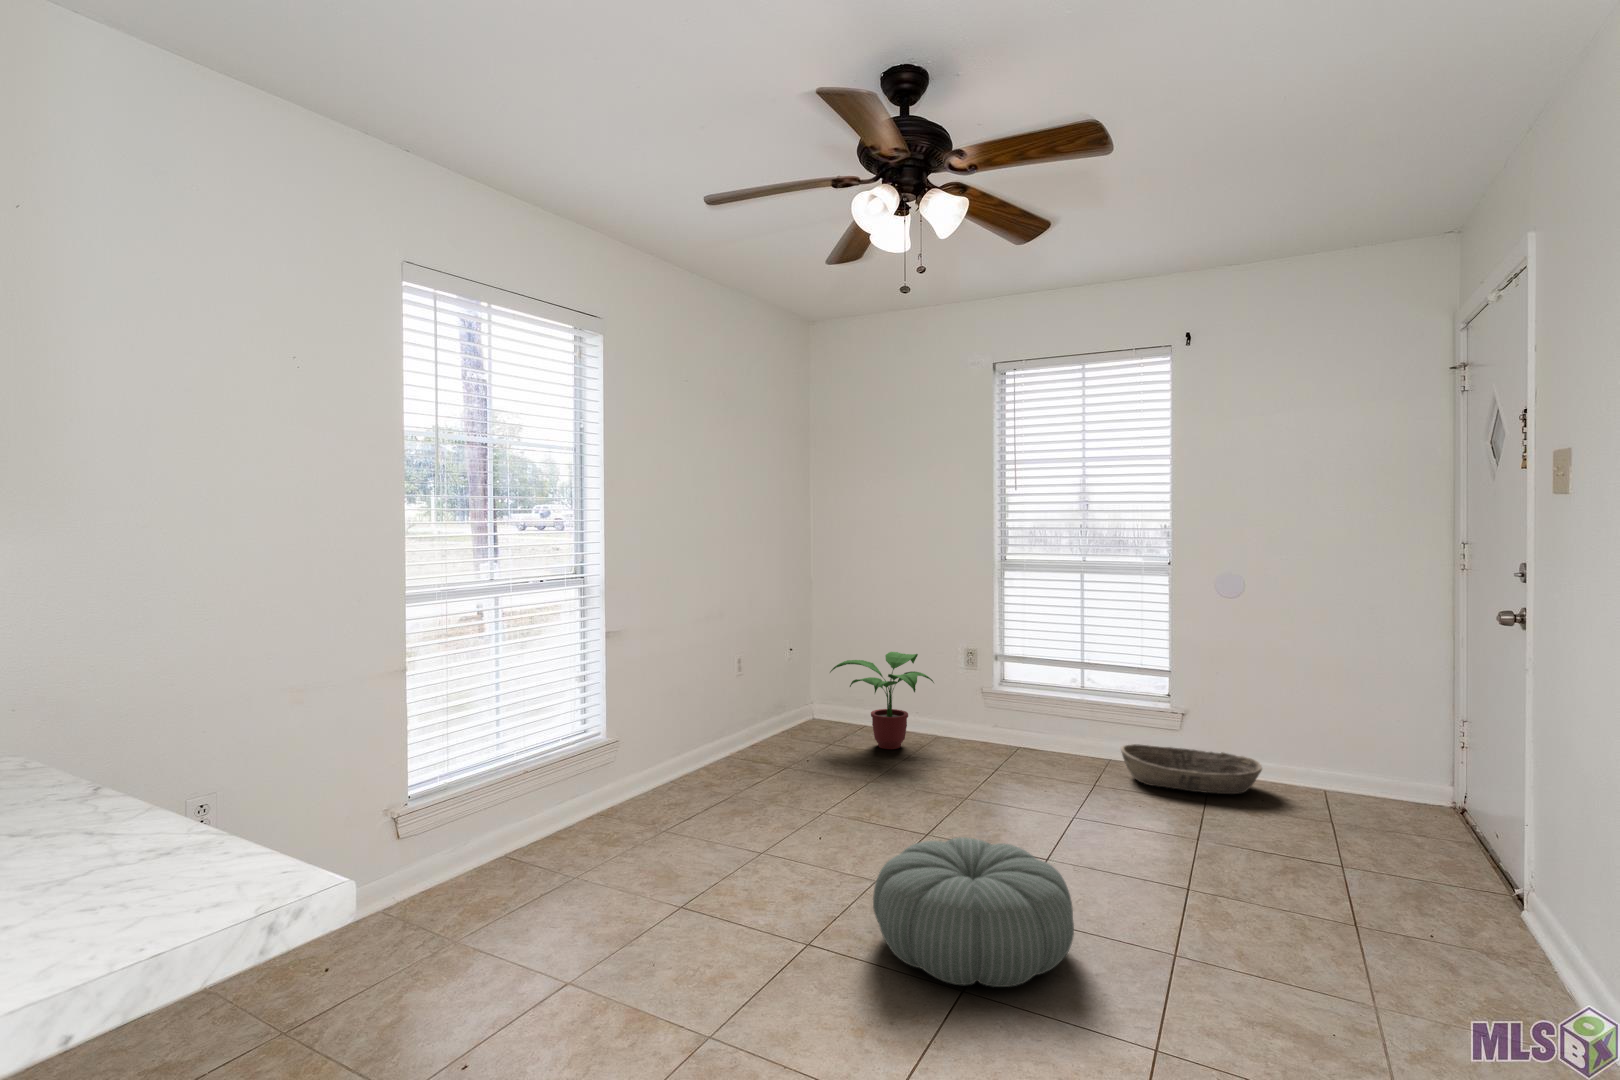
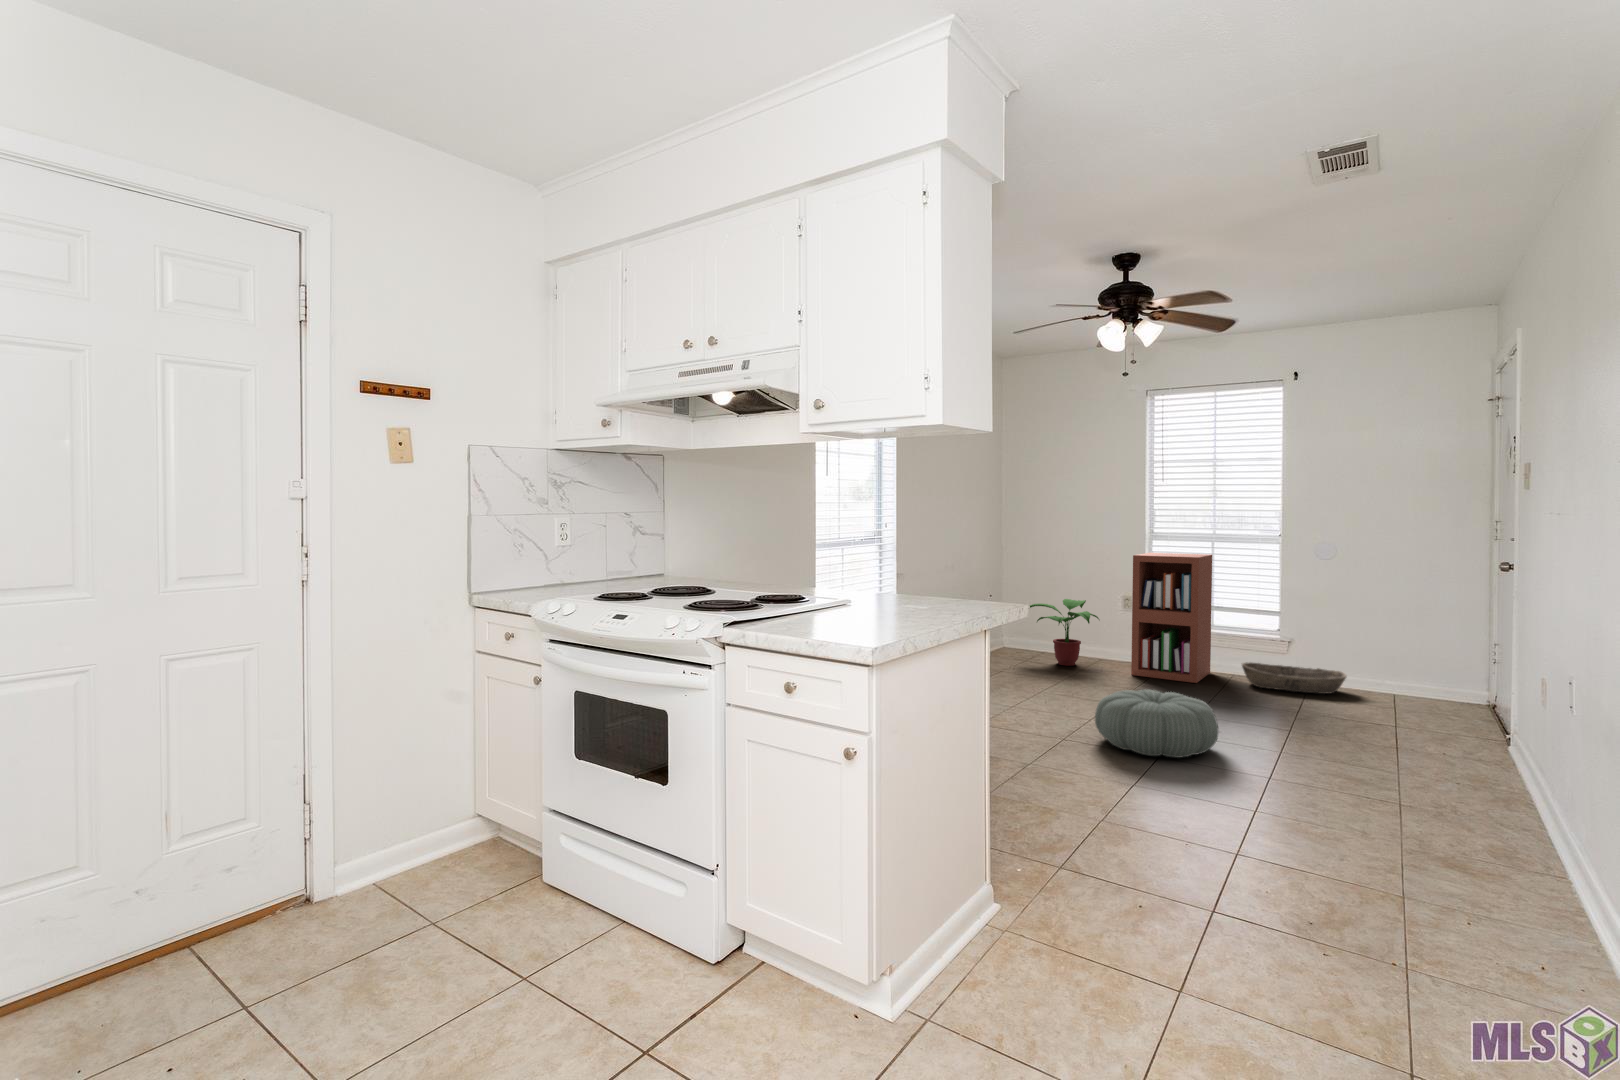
bookshelf: none [973,587,1081,779] -> present [1131,553,1212,683]

